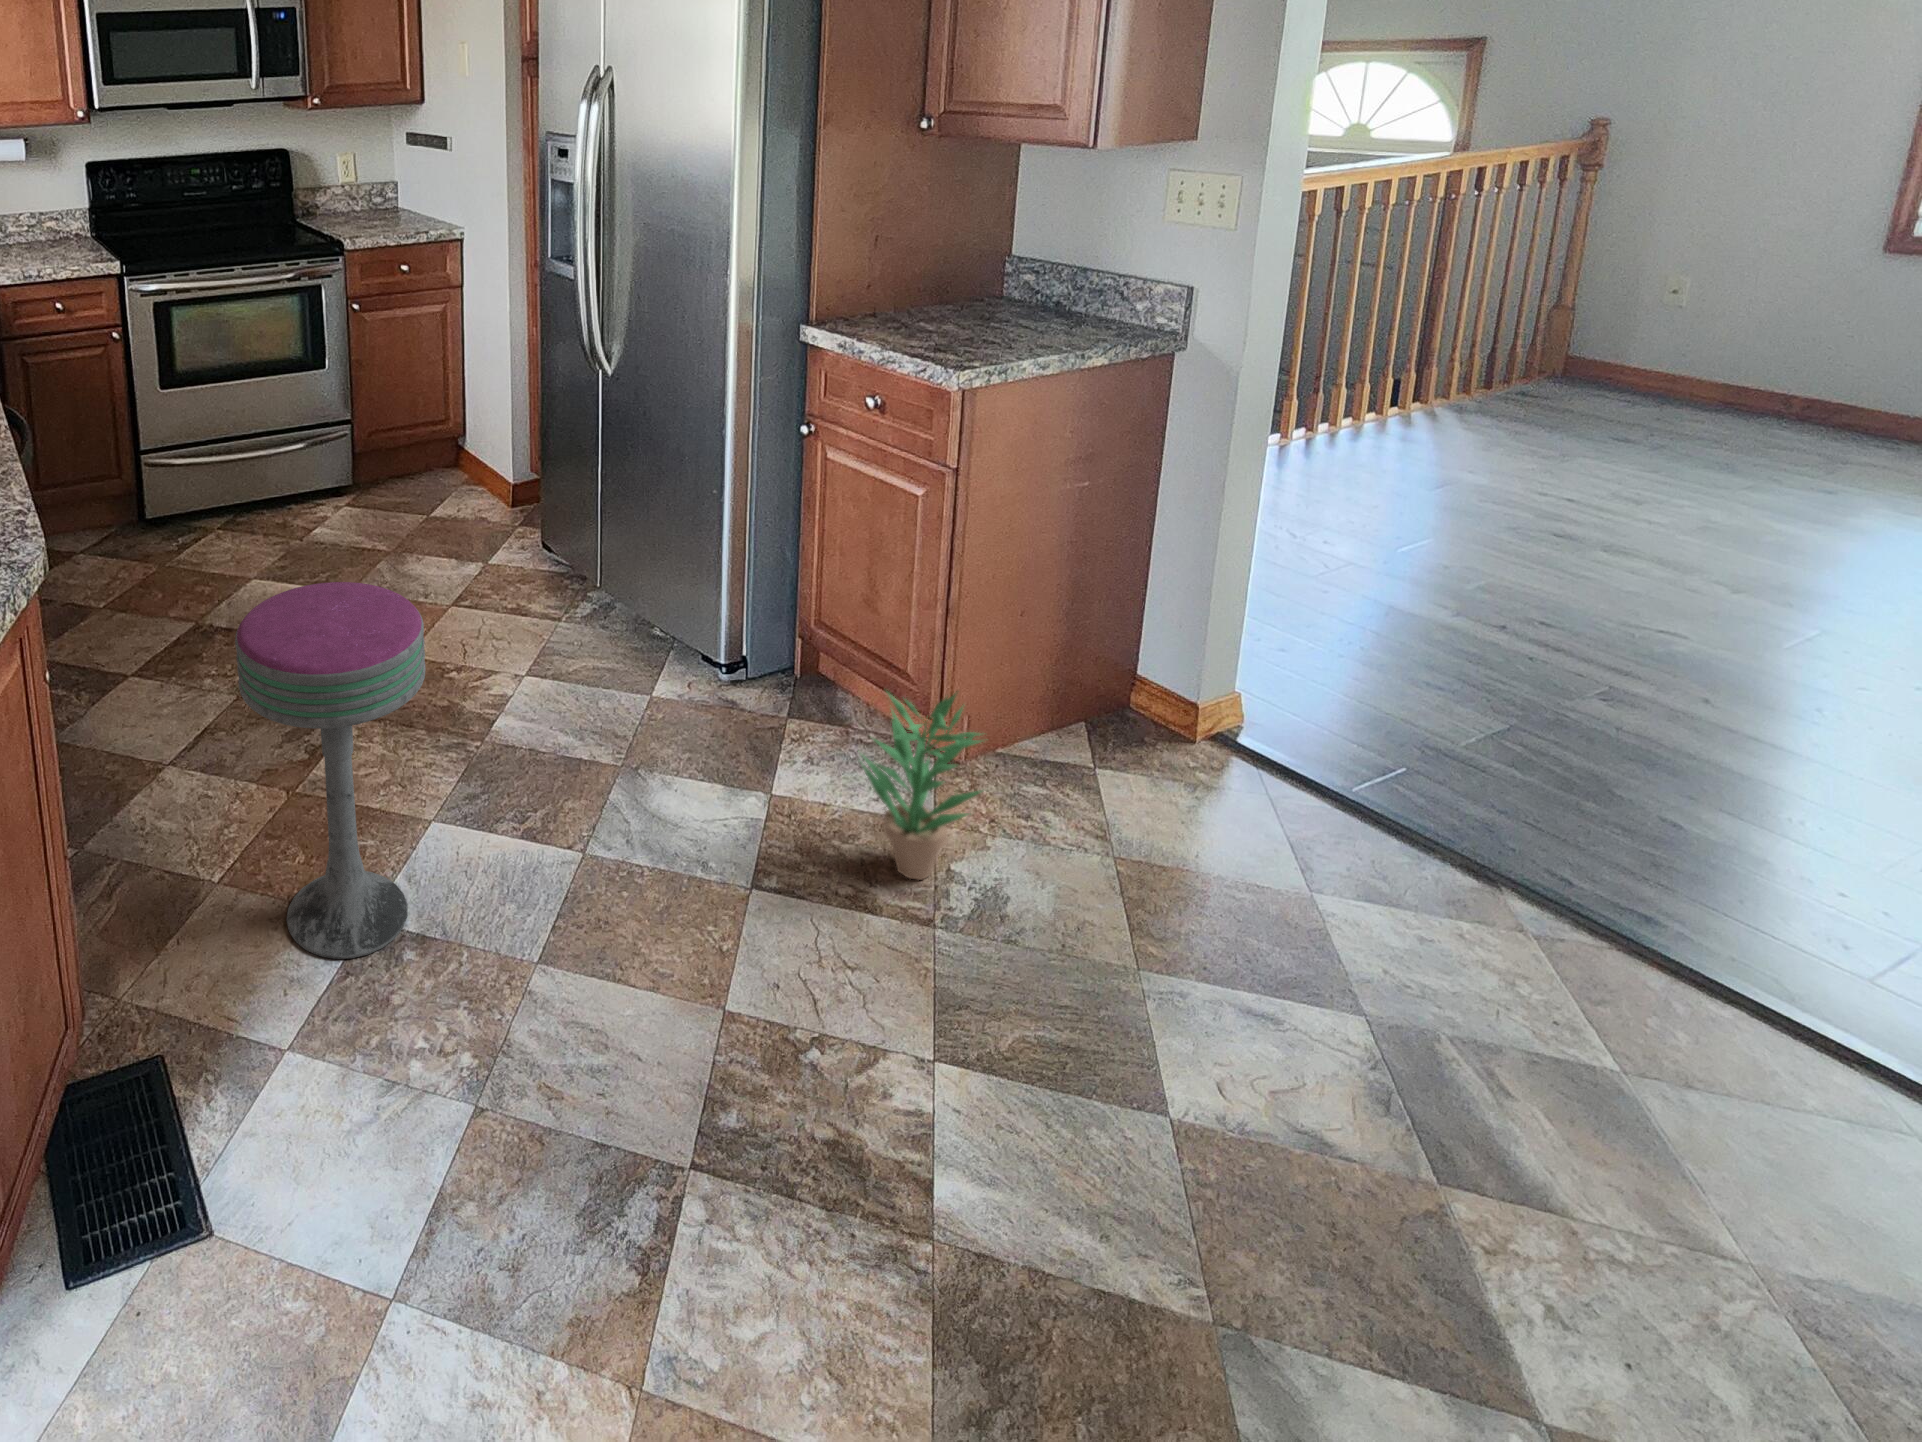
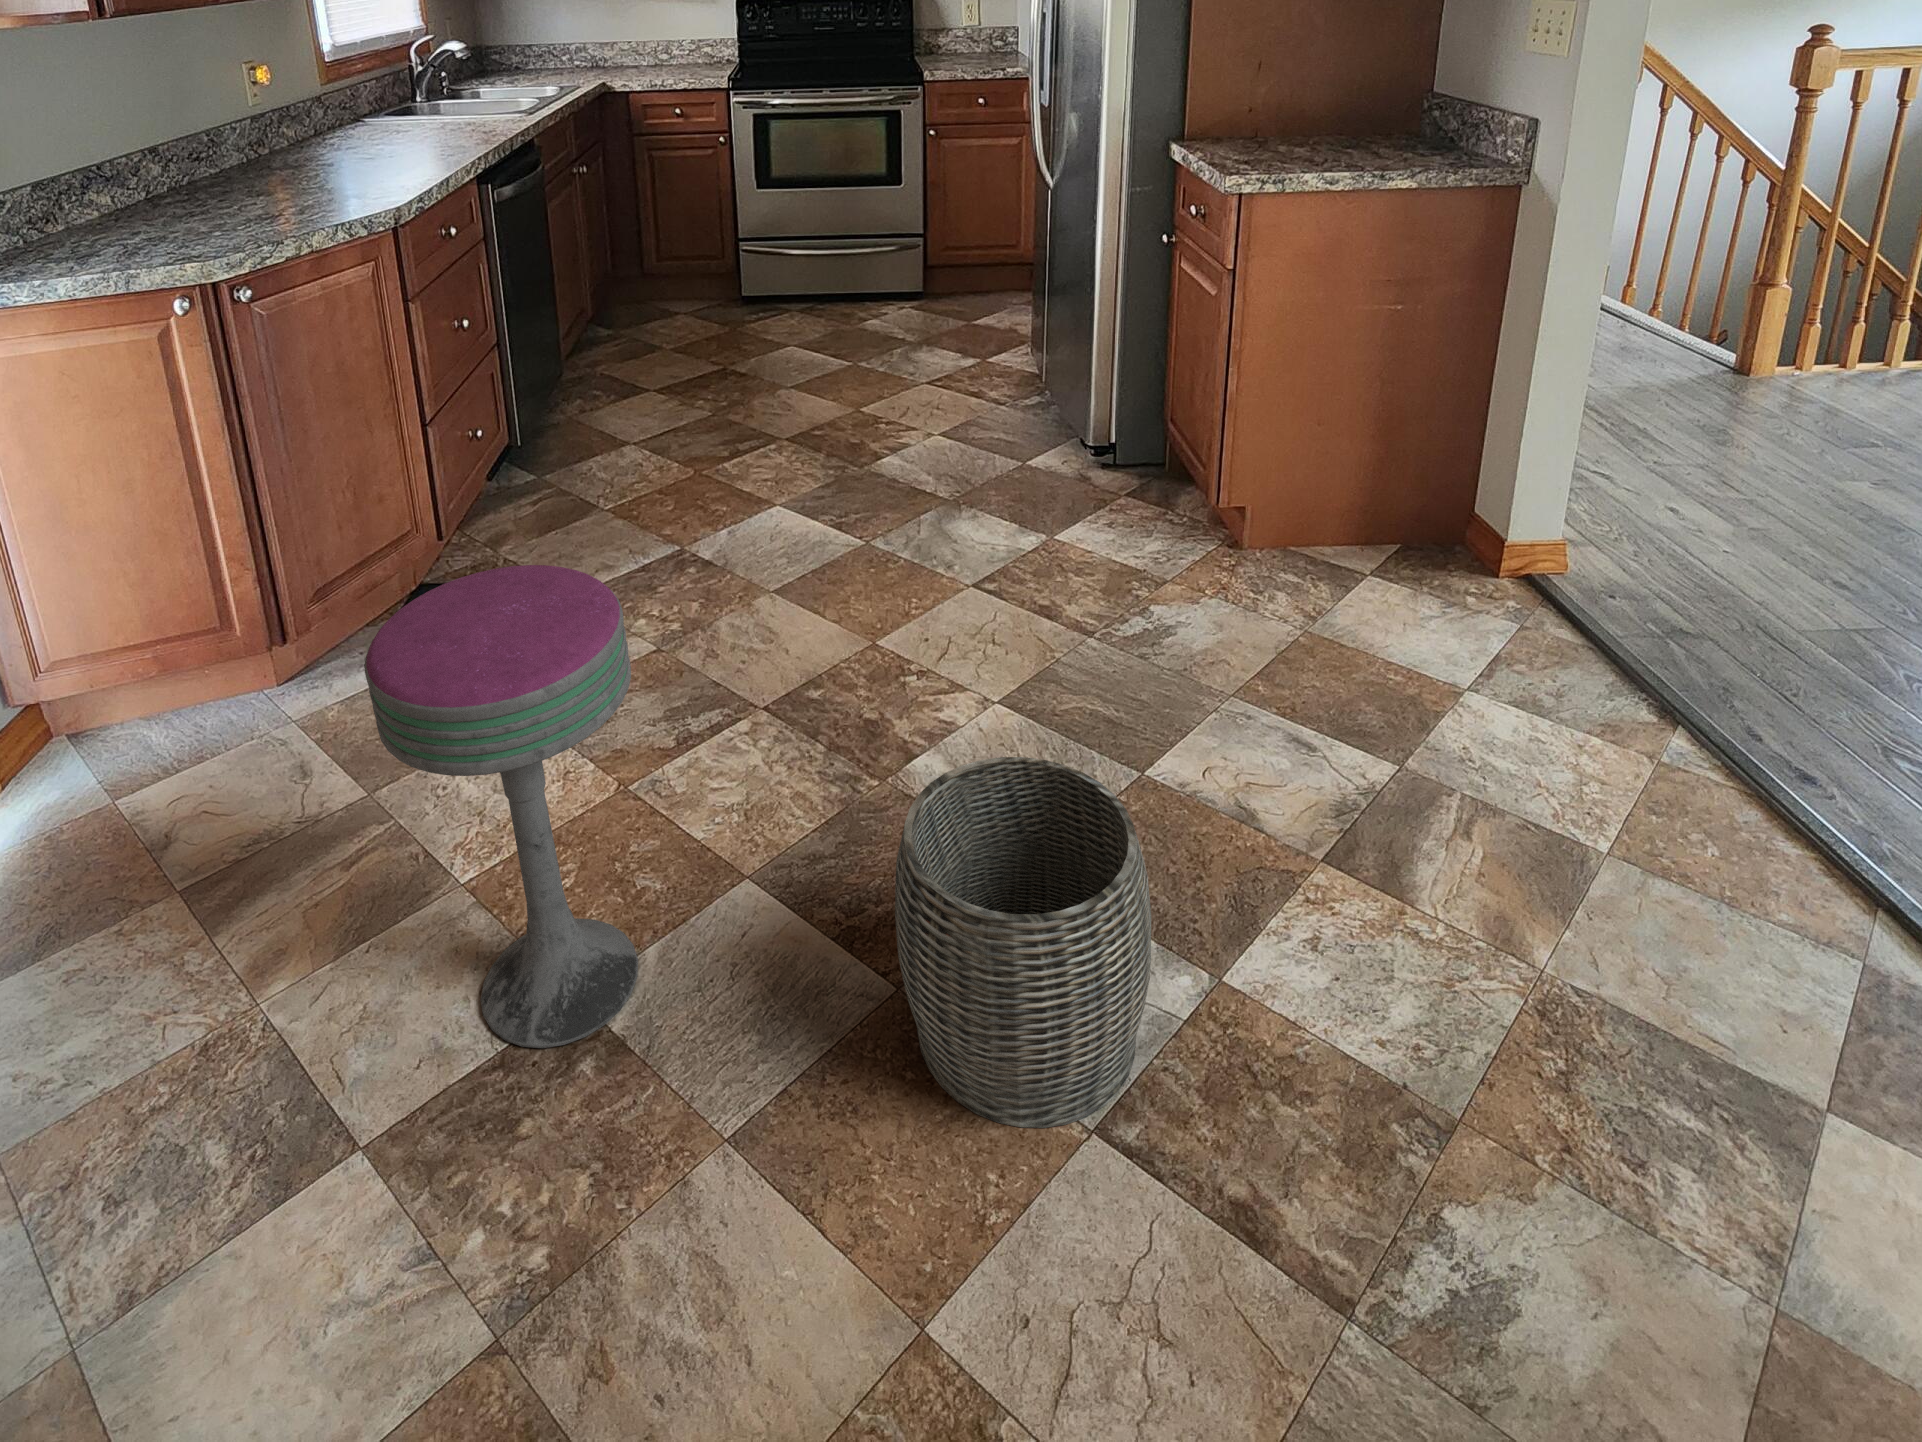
woven basket: none [595,664,766,901] -> present [895,757,1151,1128]
potted plant: present [862,693,982,880] -> none [1281,907,1500,1219]

